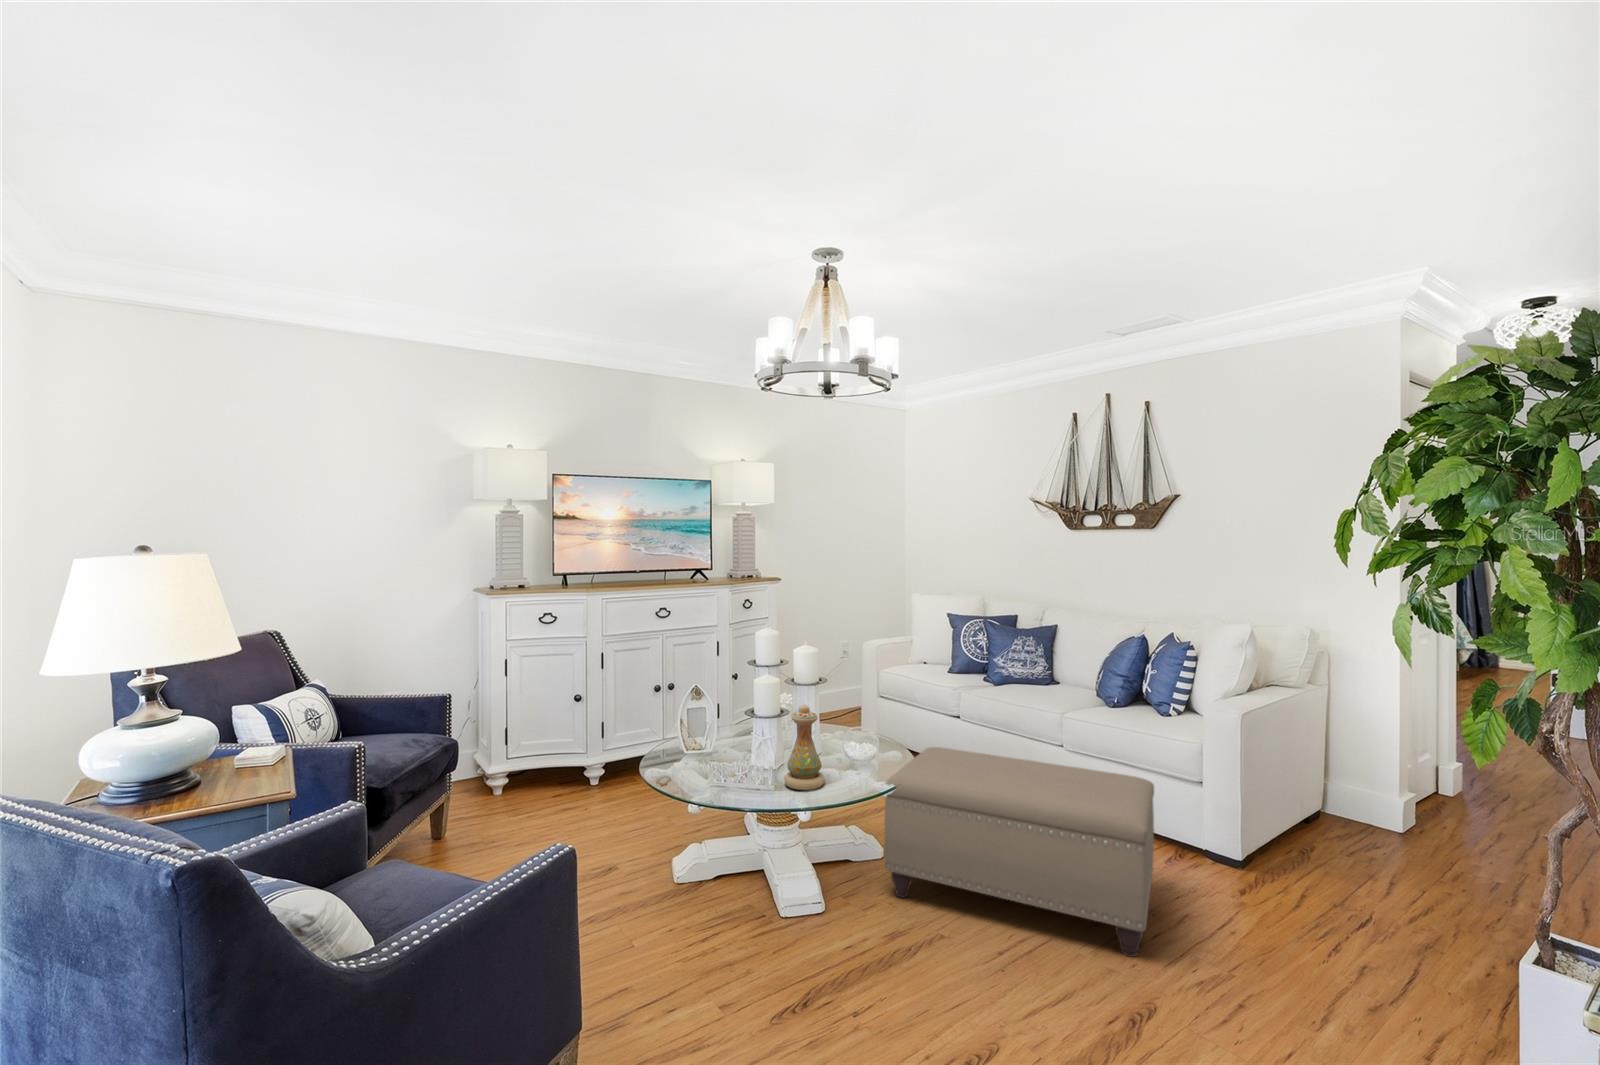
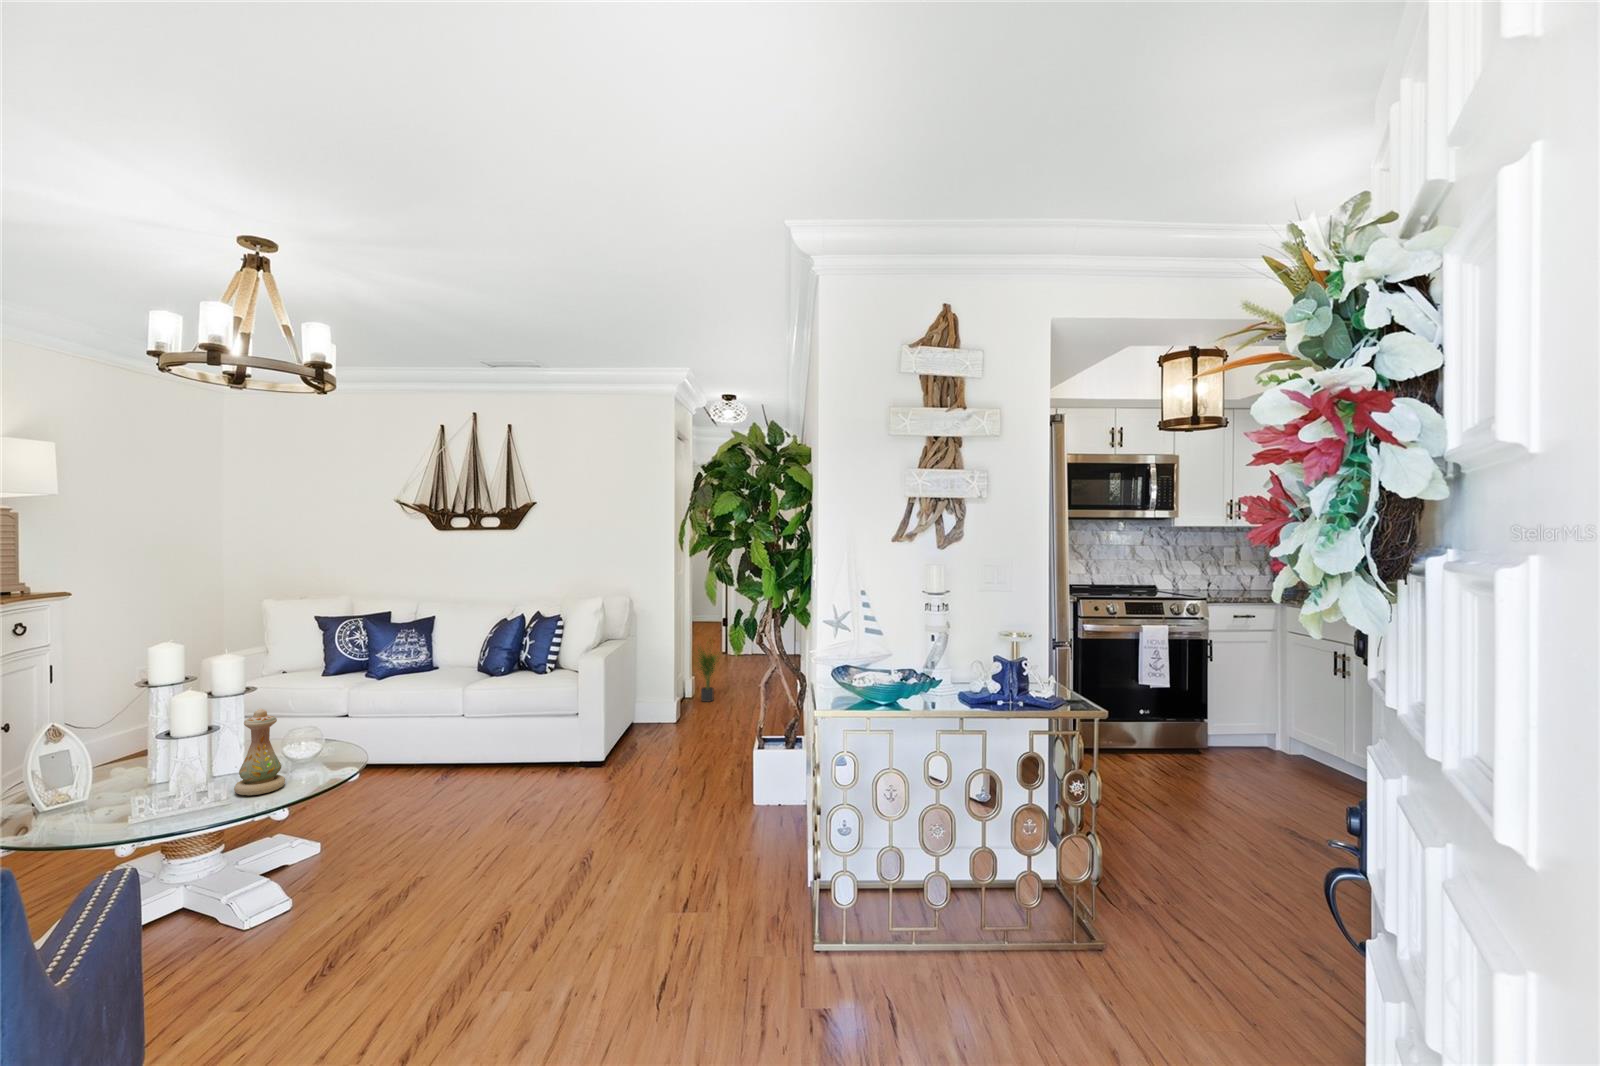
potted plant: none [1443,701,1522,807] -> present [698,650,718,702]
ottoman: present [885,747,1154,957] -> none [348,715,575,868]

